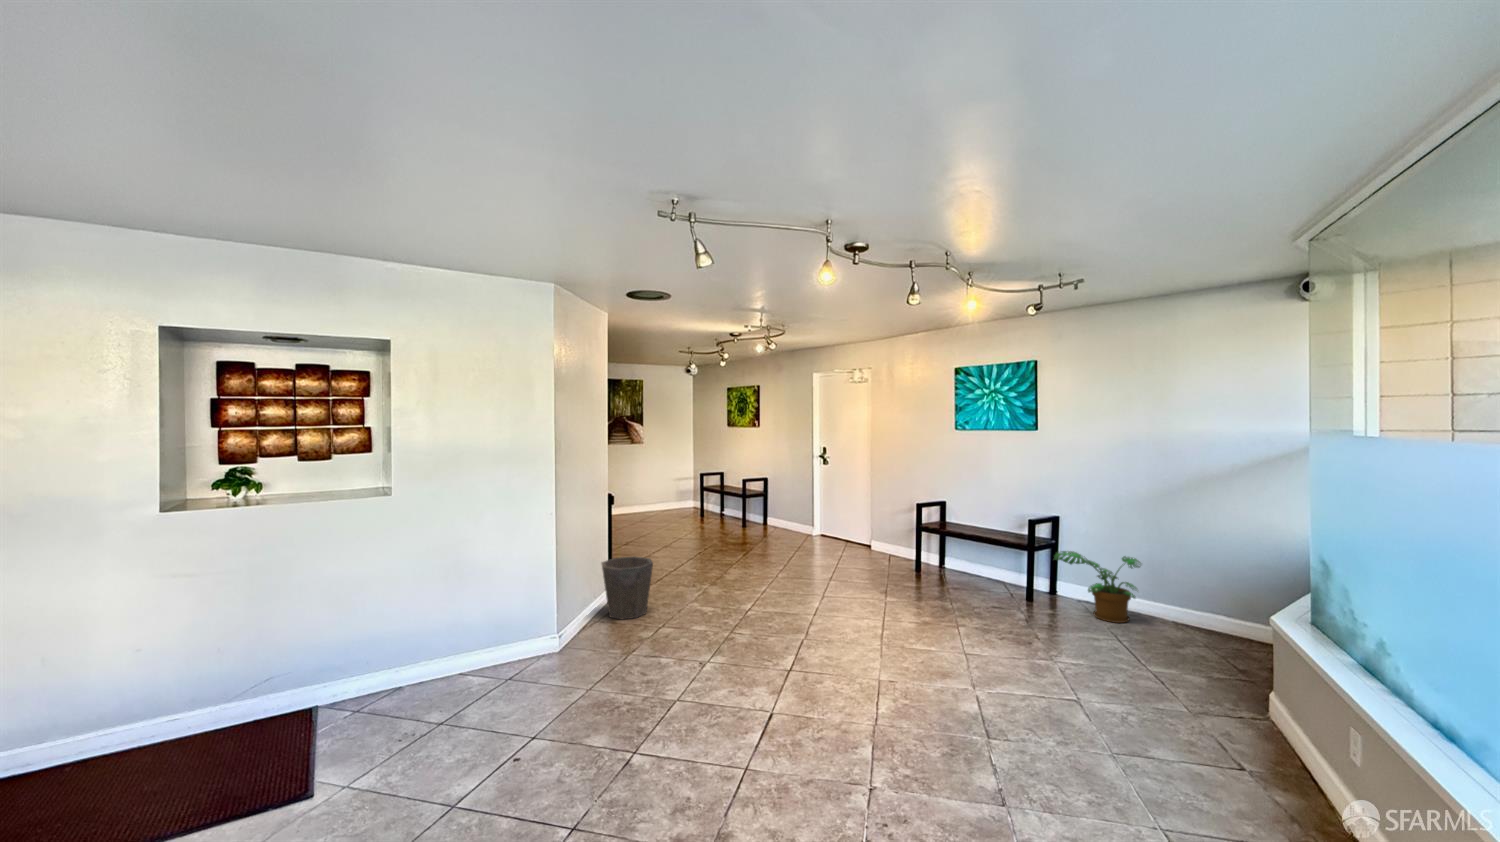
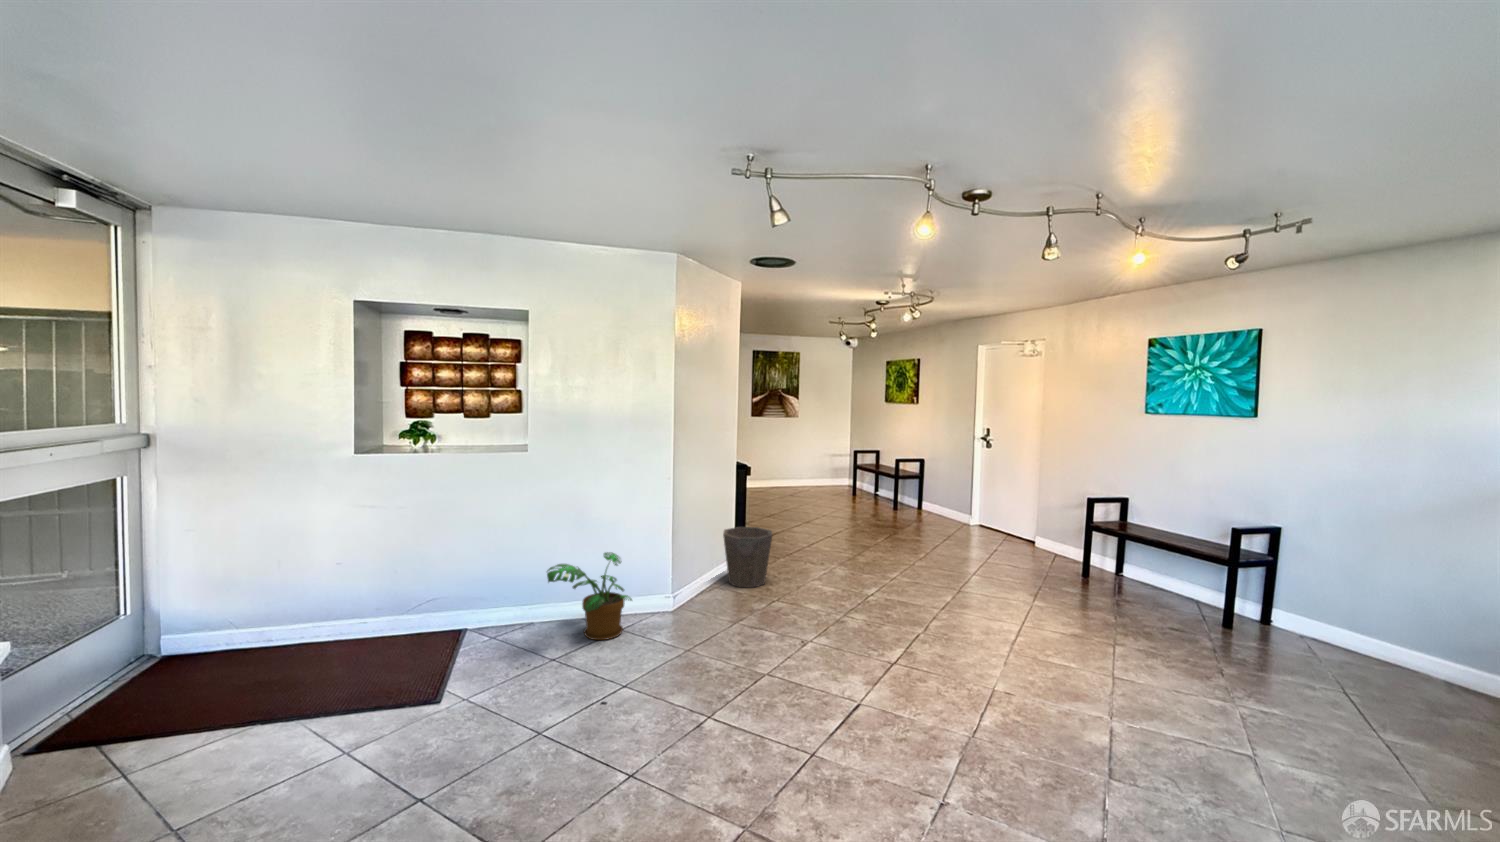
potted plant: present [1054,551,1141,623] -> present [547,552,632,640]

